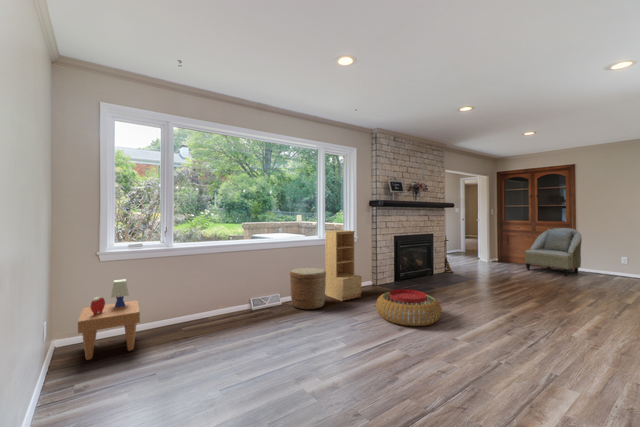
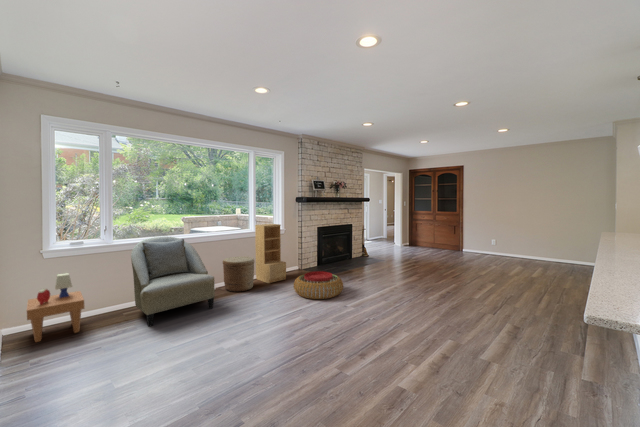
armchair: present [525,228,582,276] -> present [131,236,215,326]

